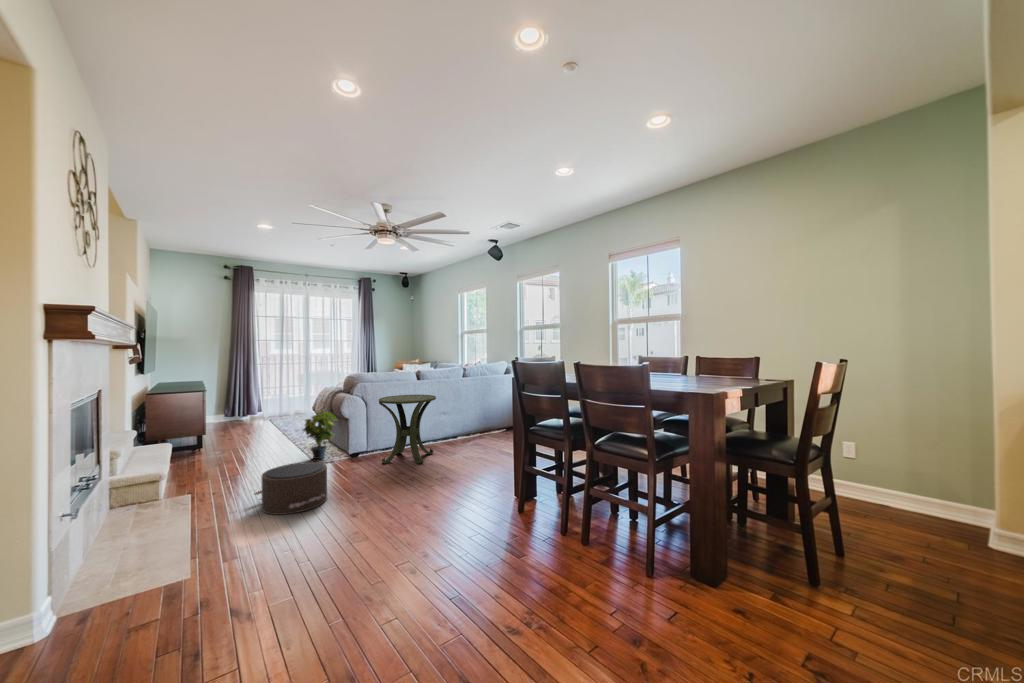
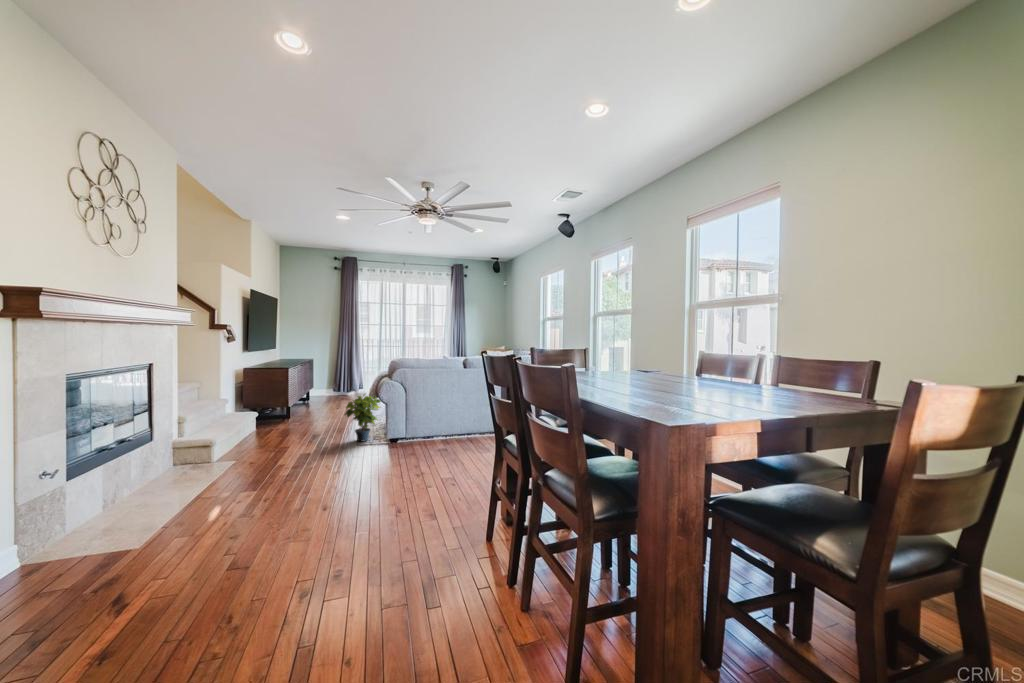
side table: present [379,395,436,464] -> none [407,384,469,459]
pouf: present [254,462,327,515] -> none [260,447,326,500]

